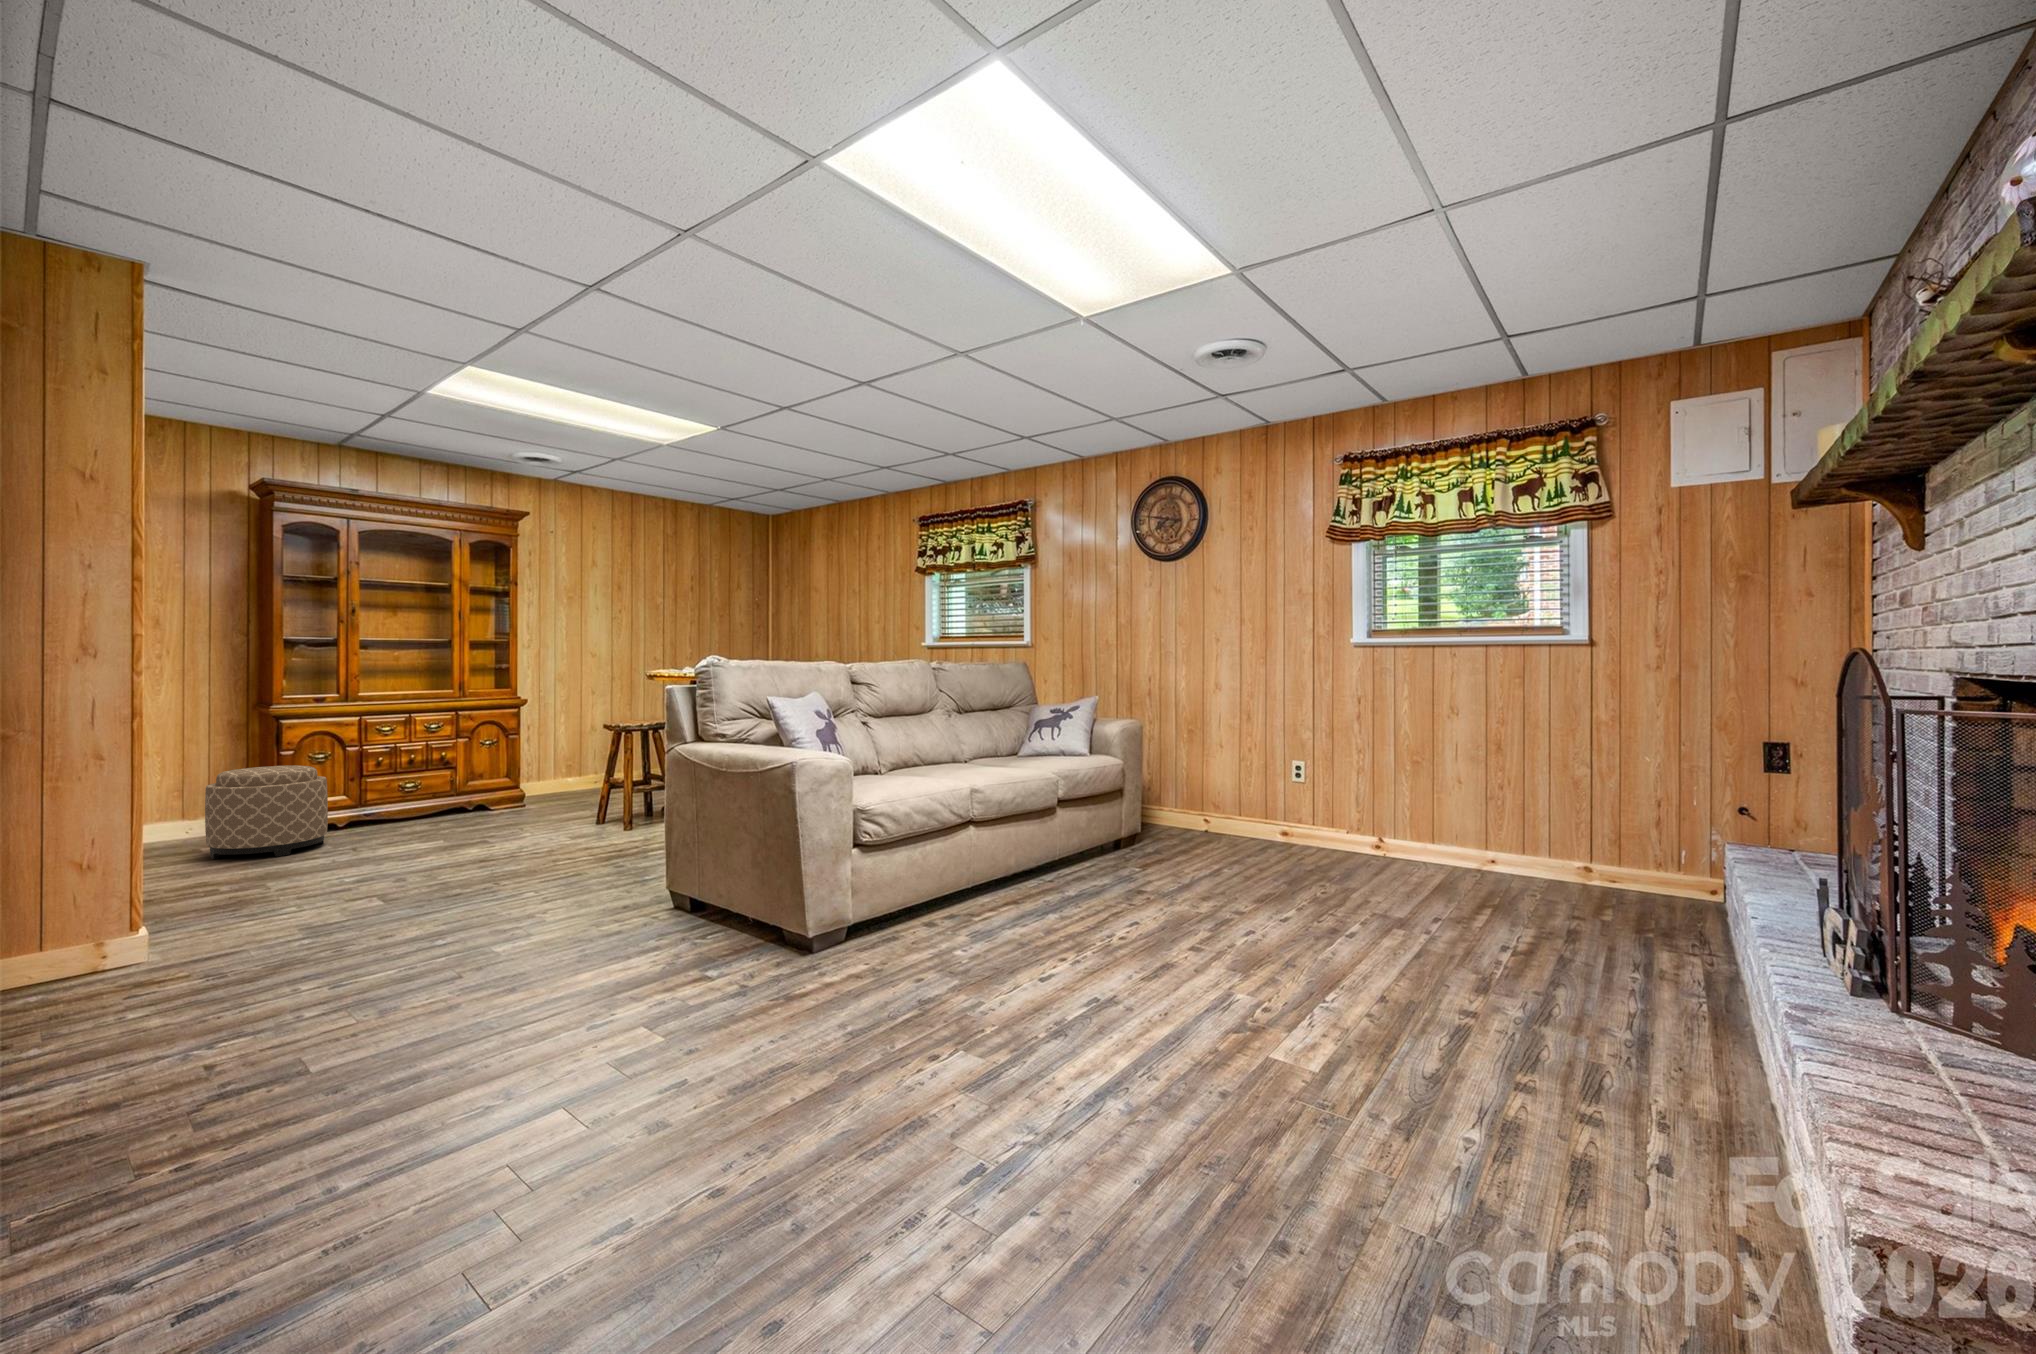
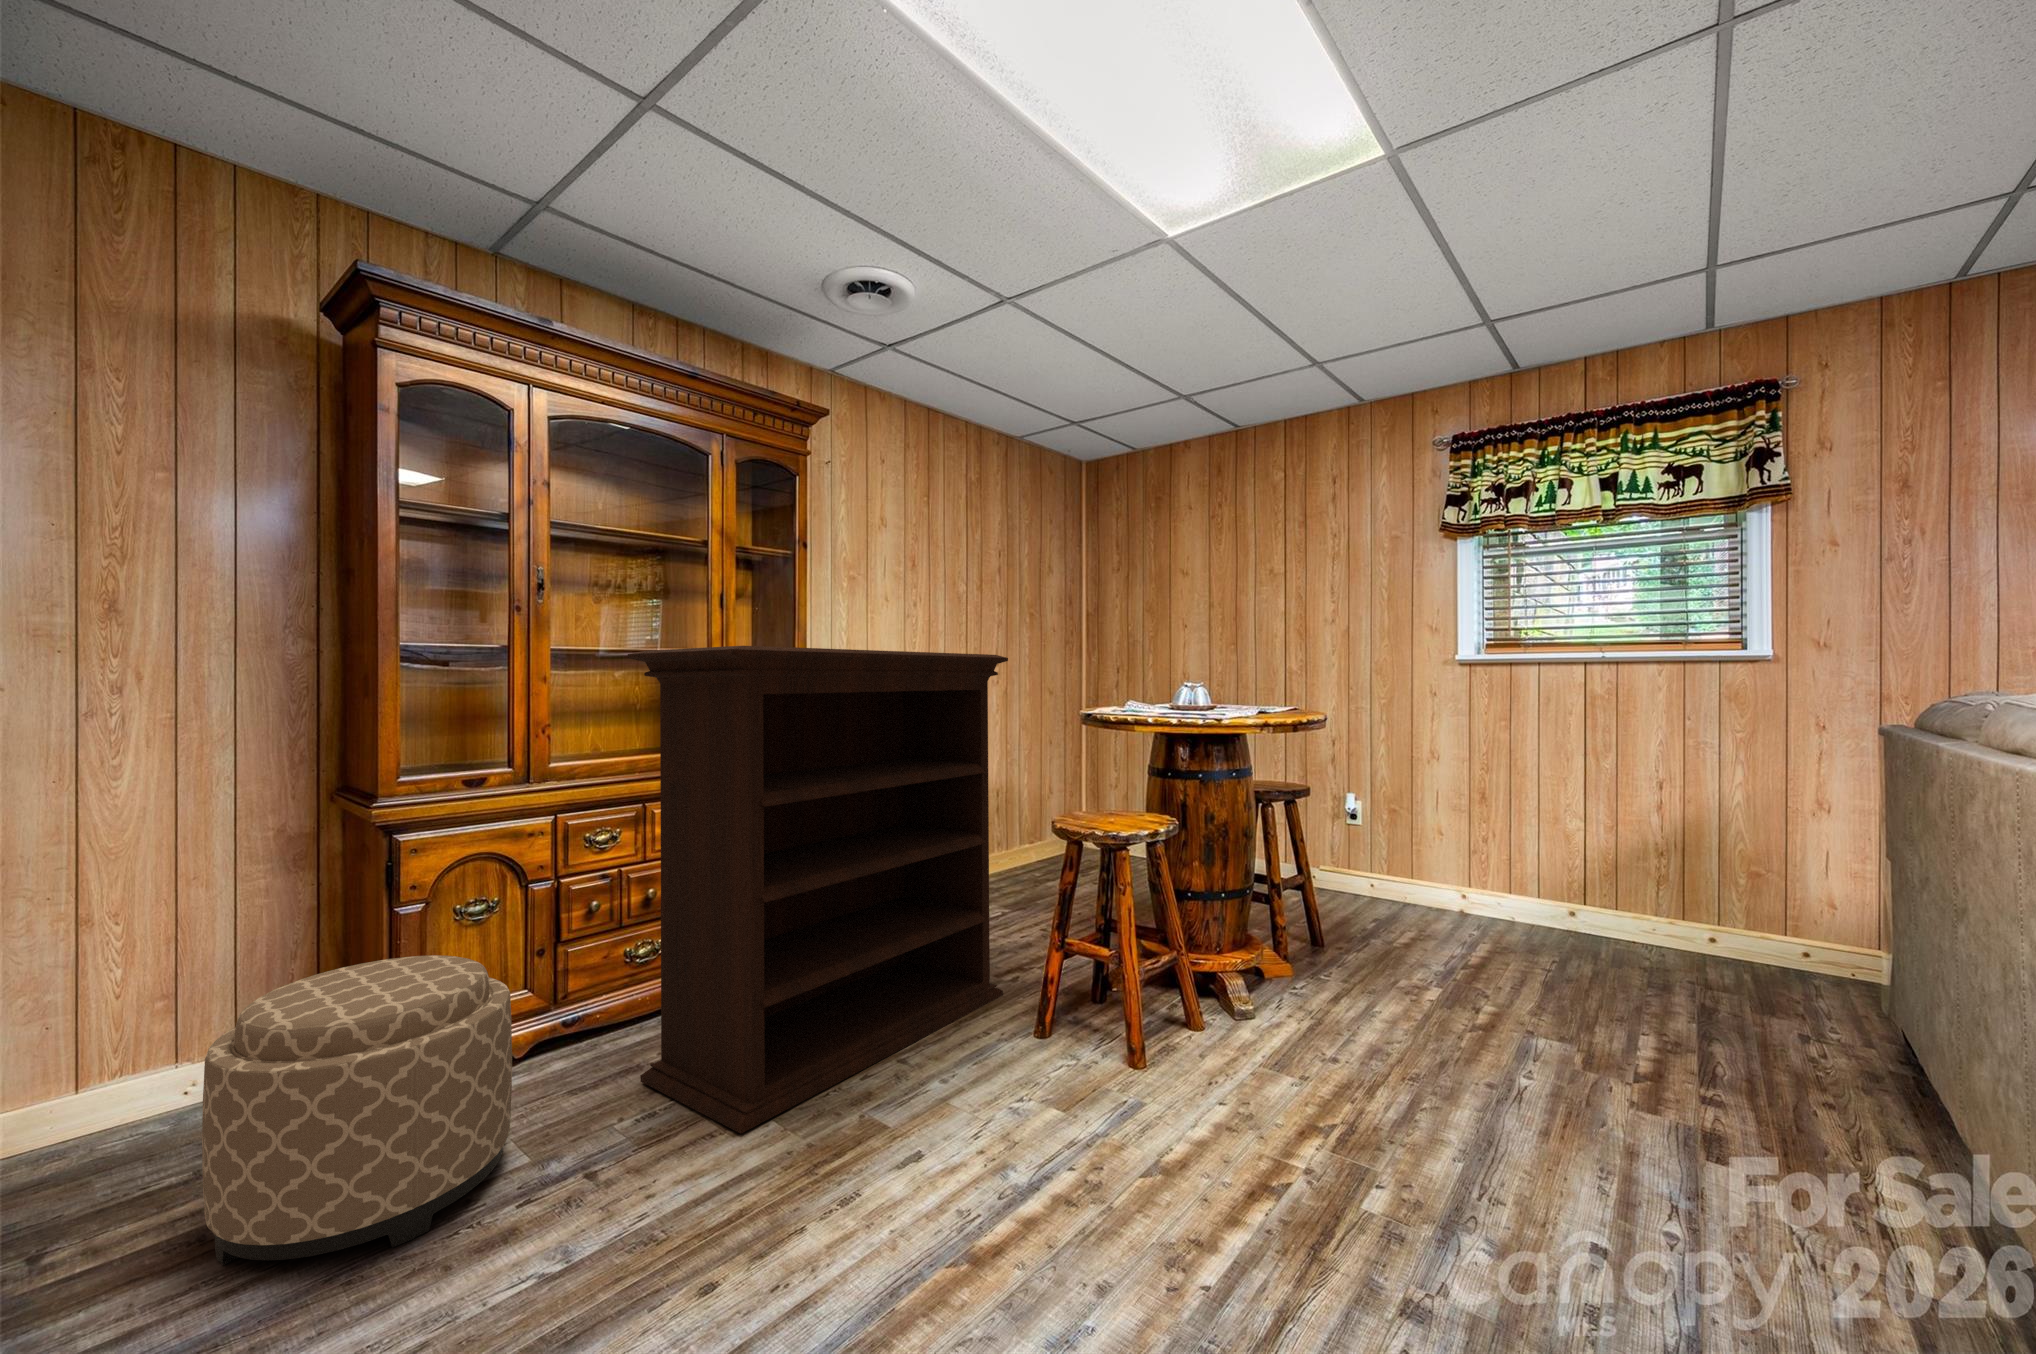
bookshelf: none [386,639,602,840] -> present [628,646,1008,1134]

